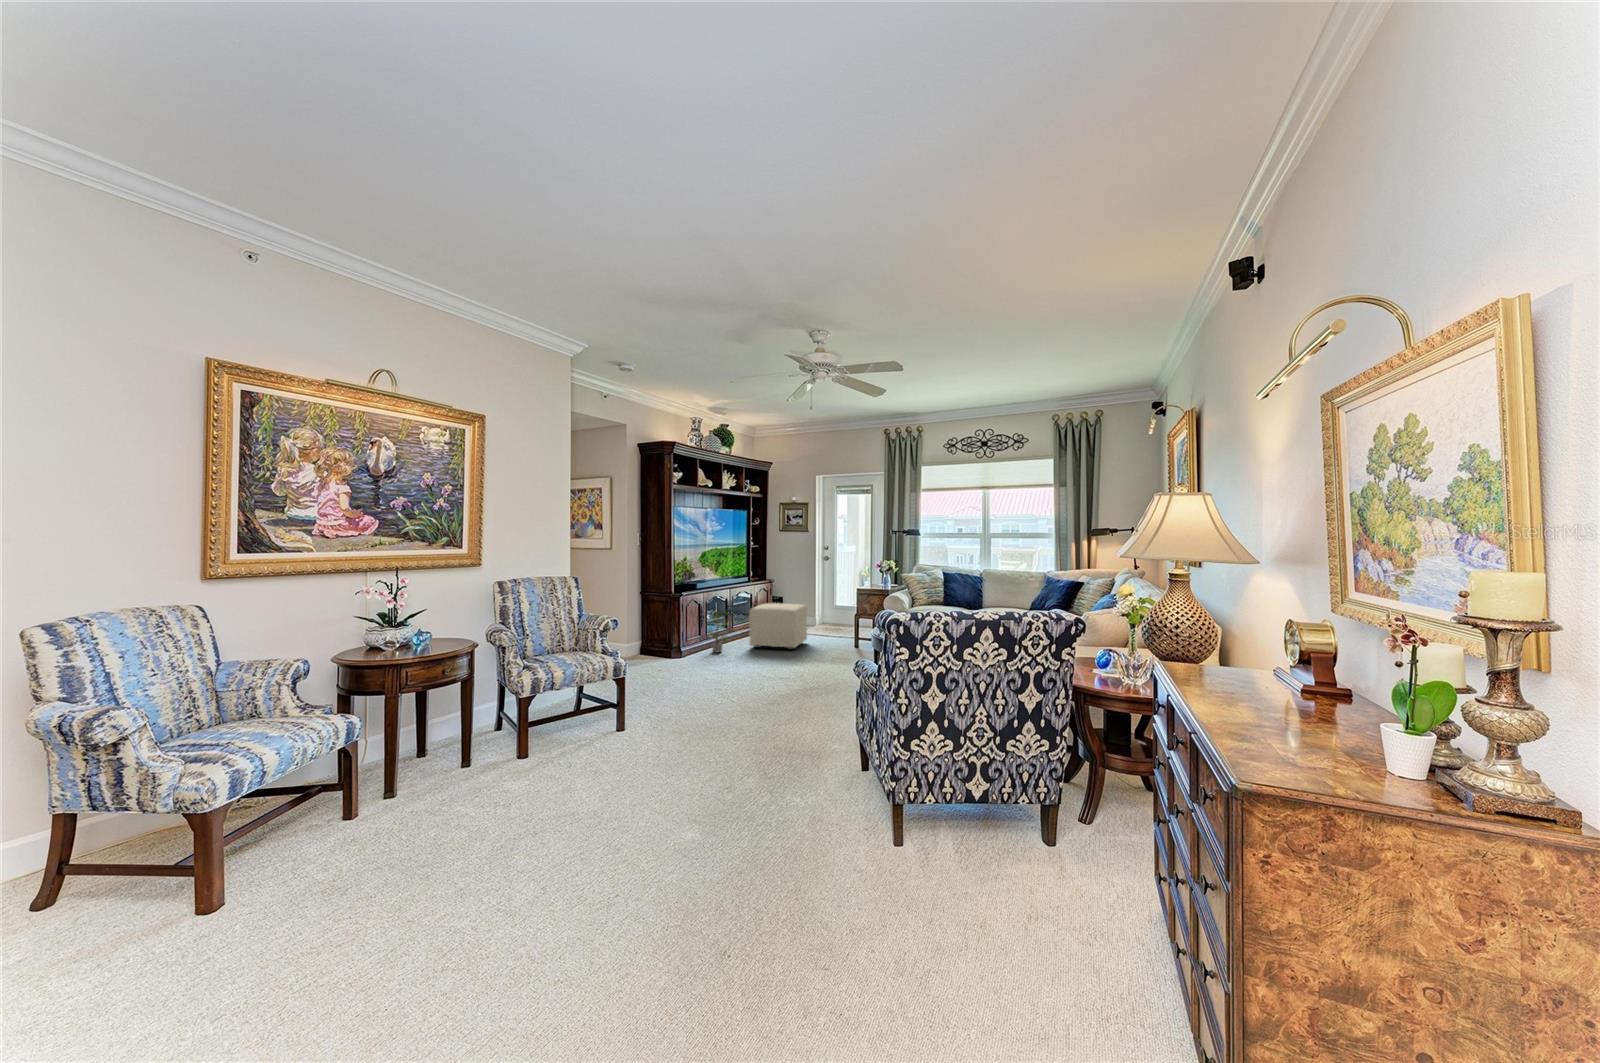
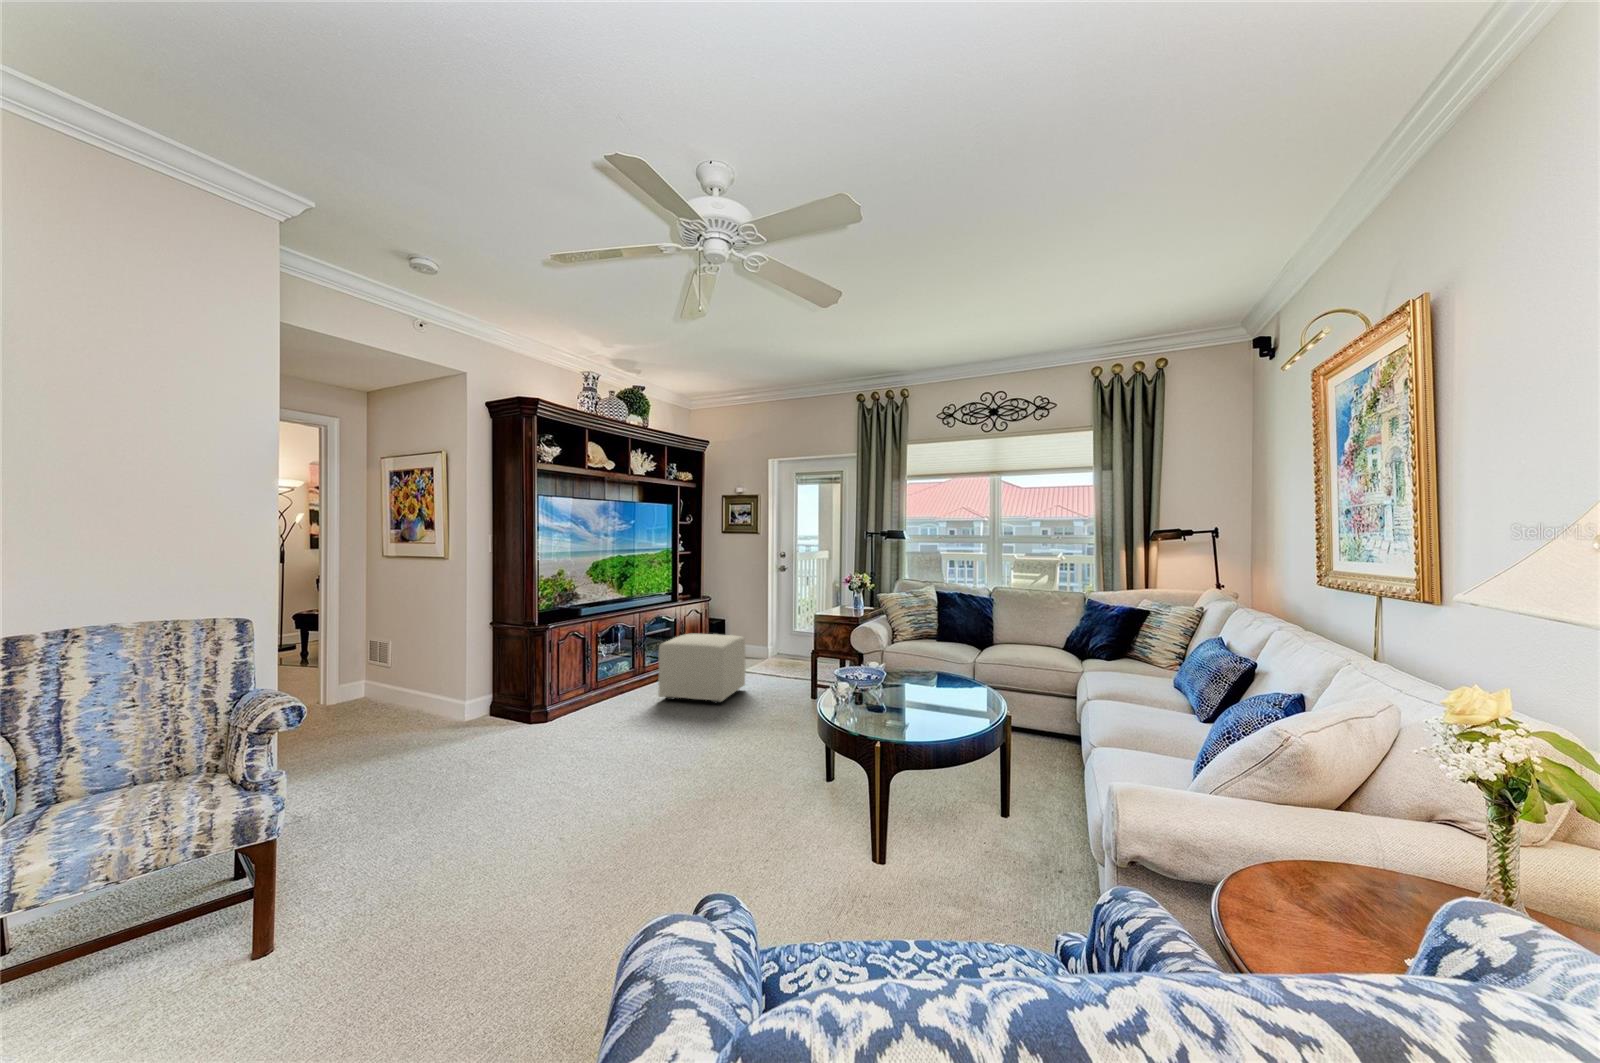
potted plant: present [709,611,729,652] -> none [593,645,633,709]

